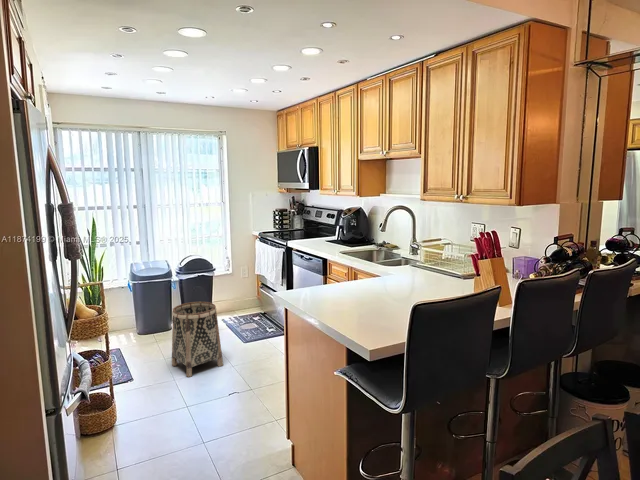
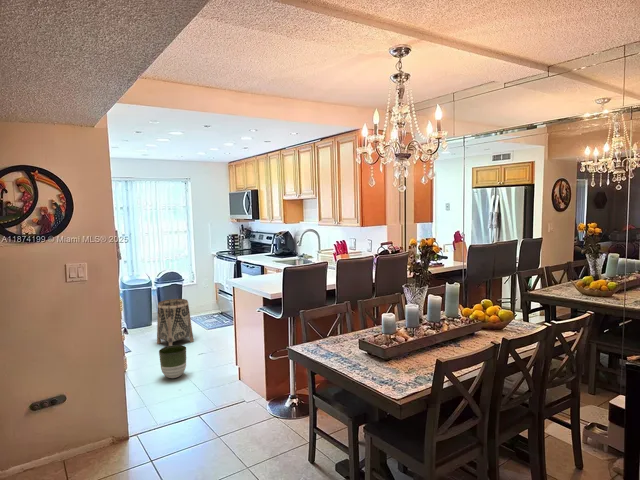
planter: none [160,391,205,450] -> present [159,345,186,378]

